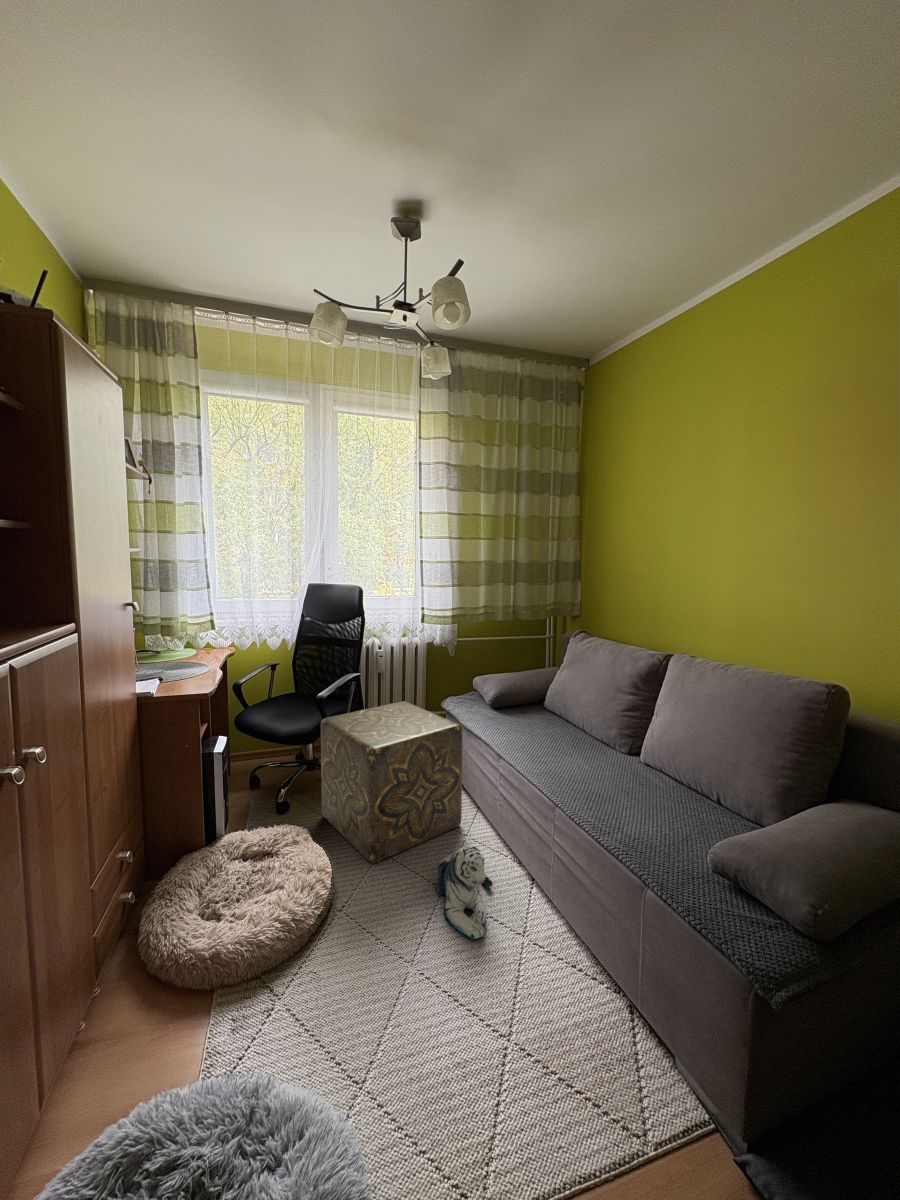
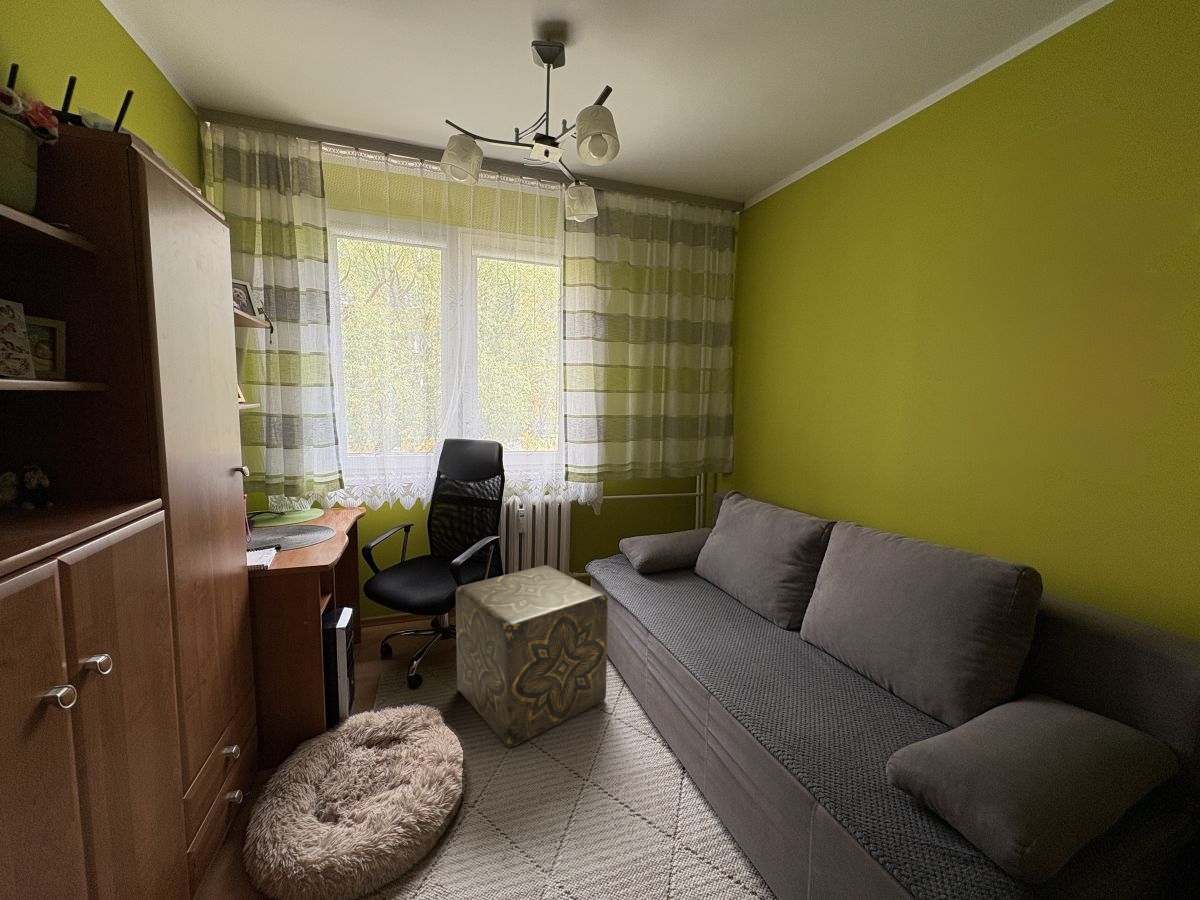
plush toy: present [435,847,492,940] -> none [577,736,640,844]

